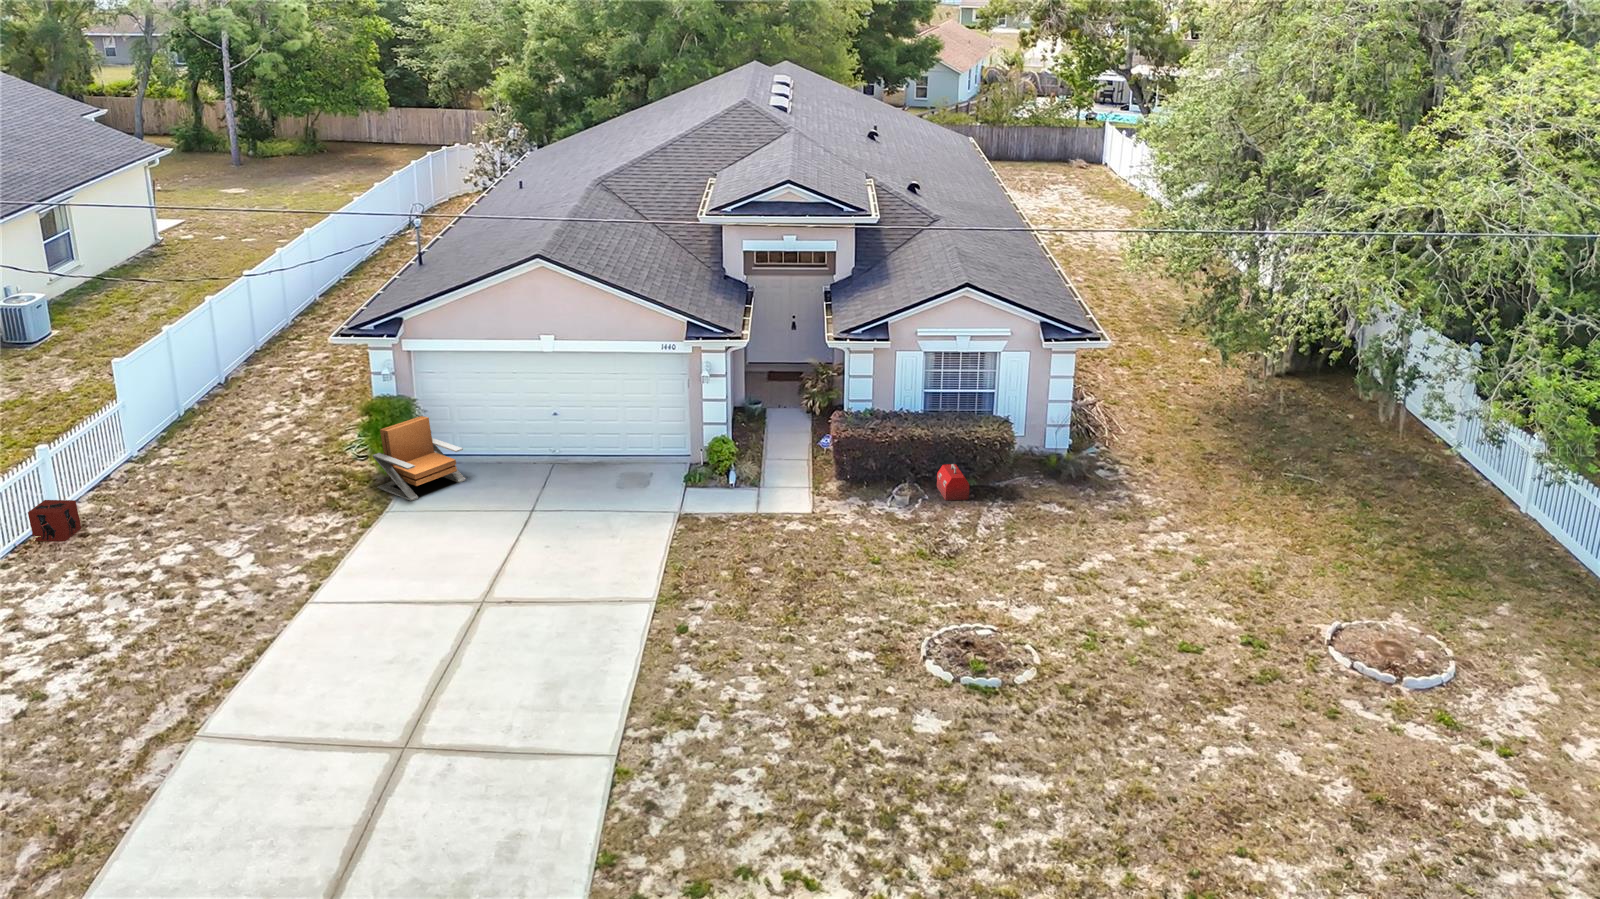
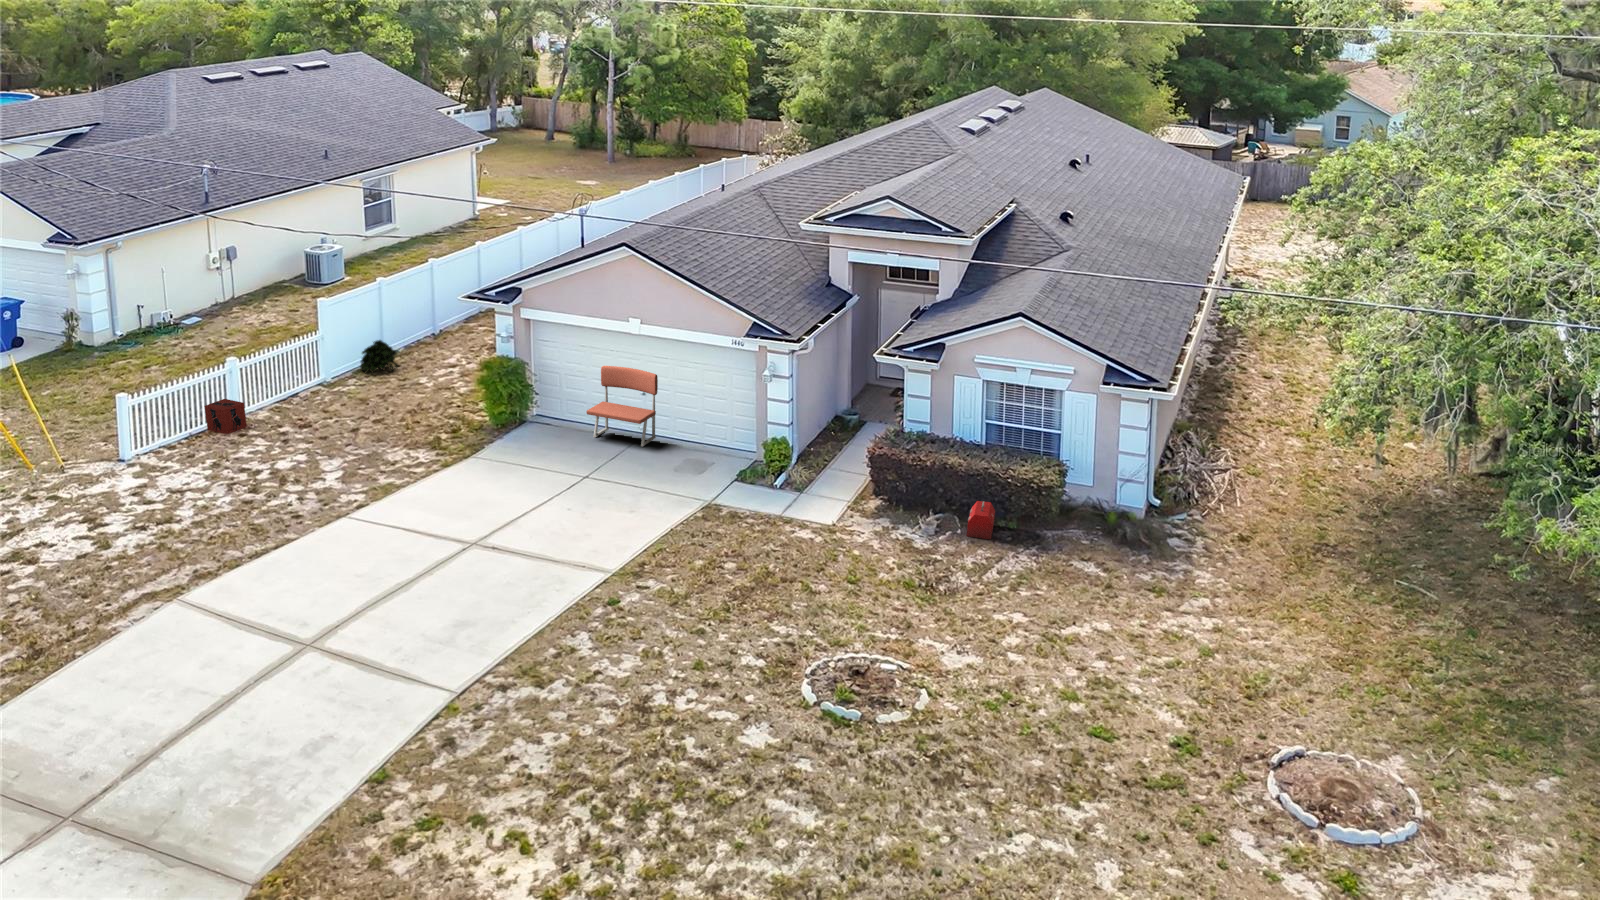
bench: none [494,389,568,471] -> present [586,366,658,446]
potted plant: none [159,402,209,444] -> present [360,340,399,373]
lounge chair: present [372,416,466,501] -> none [482,378,558,450]

